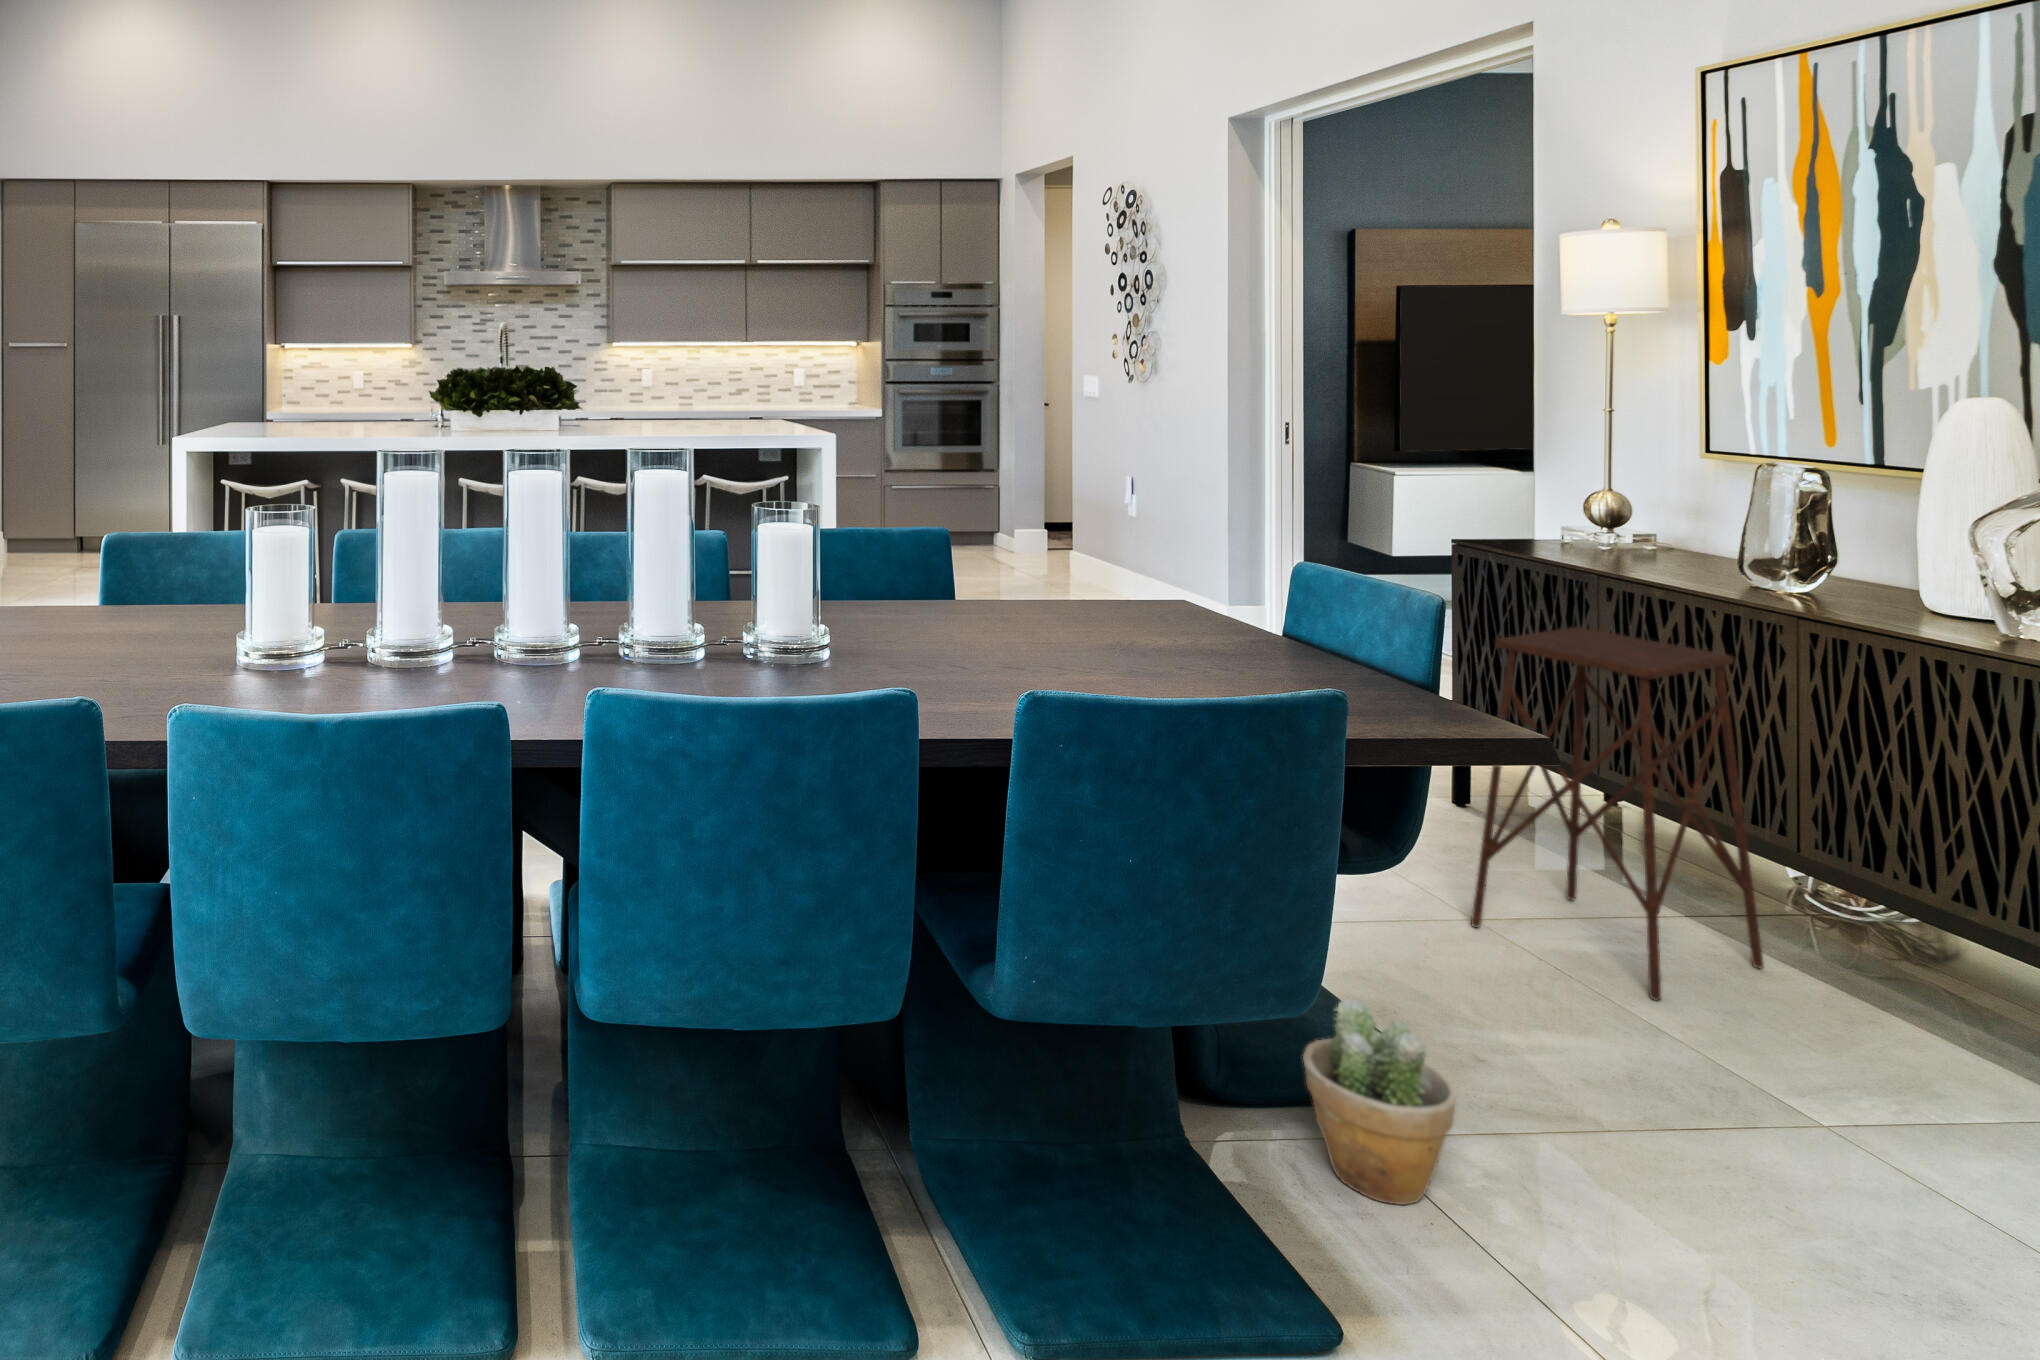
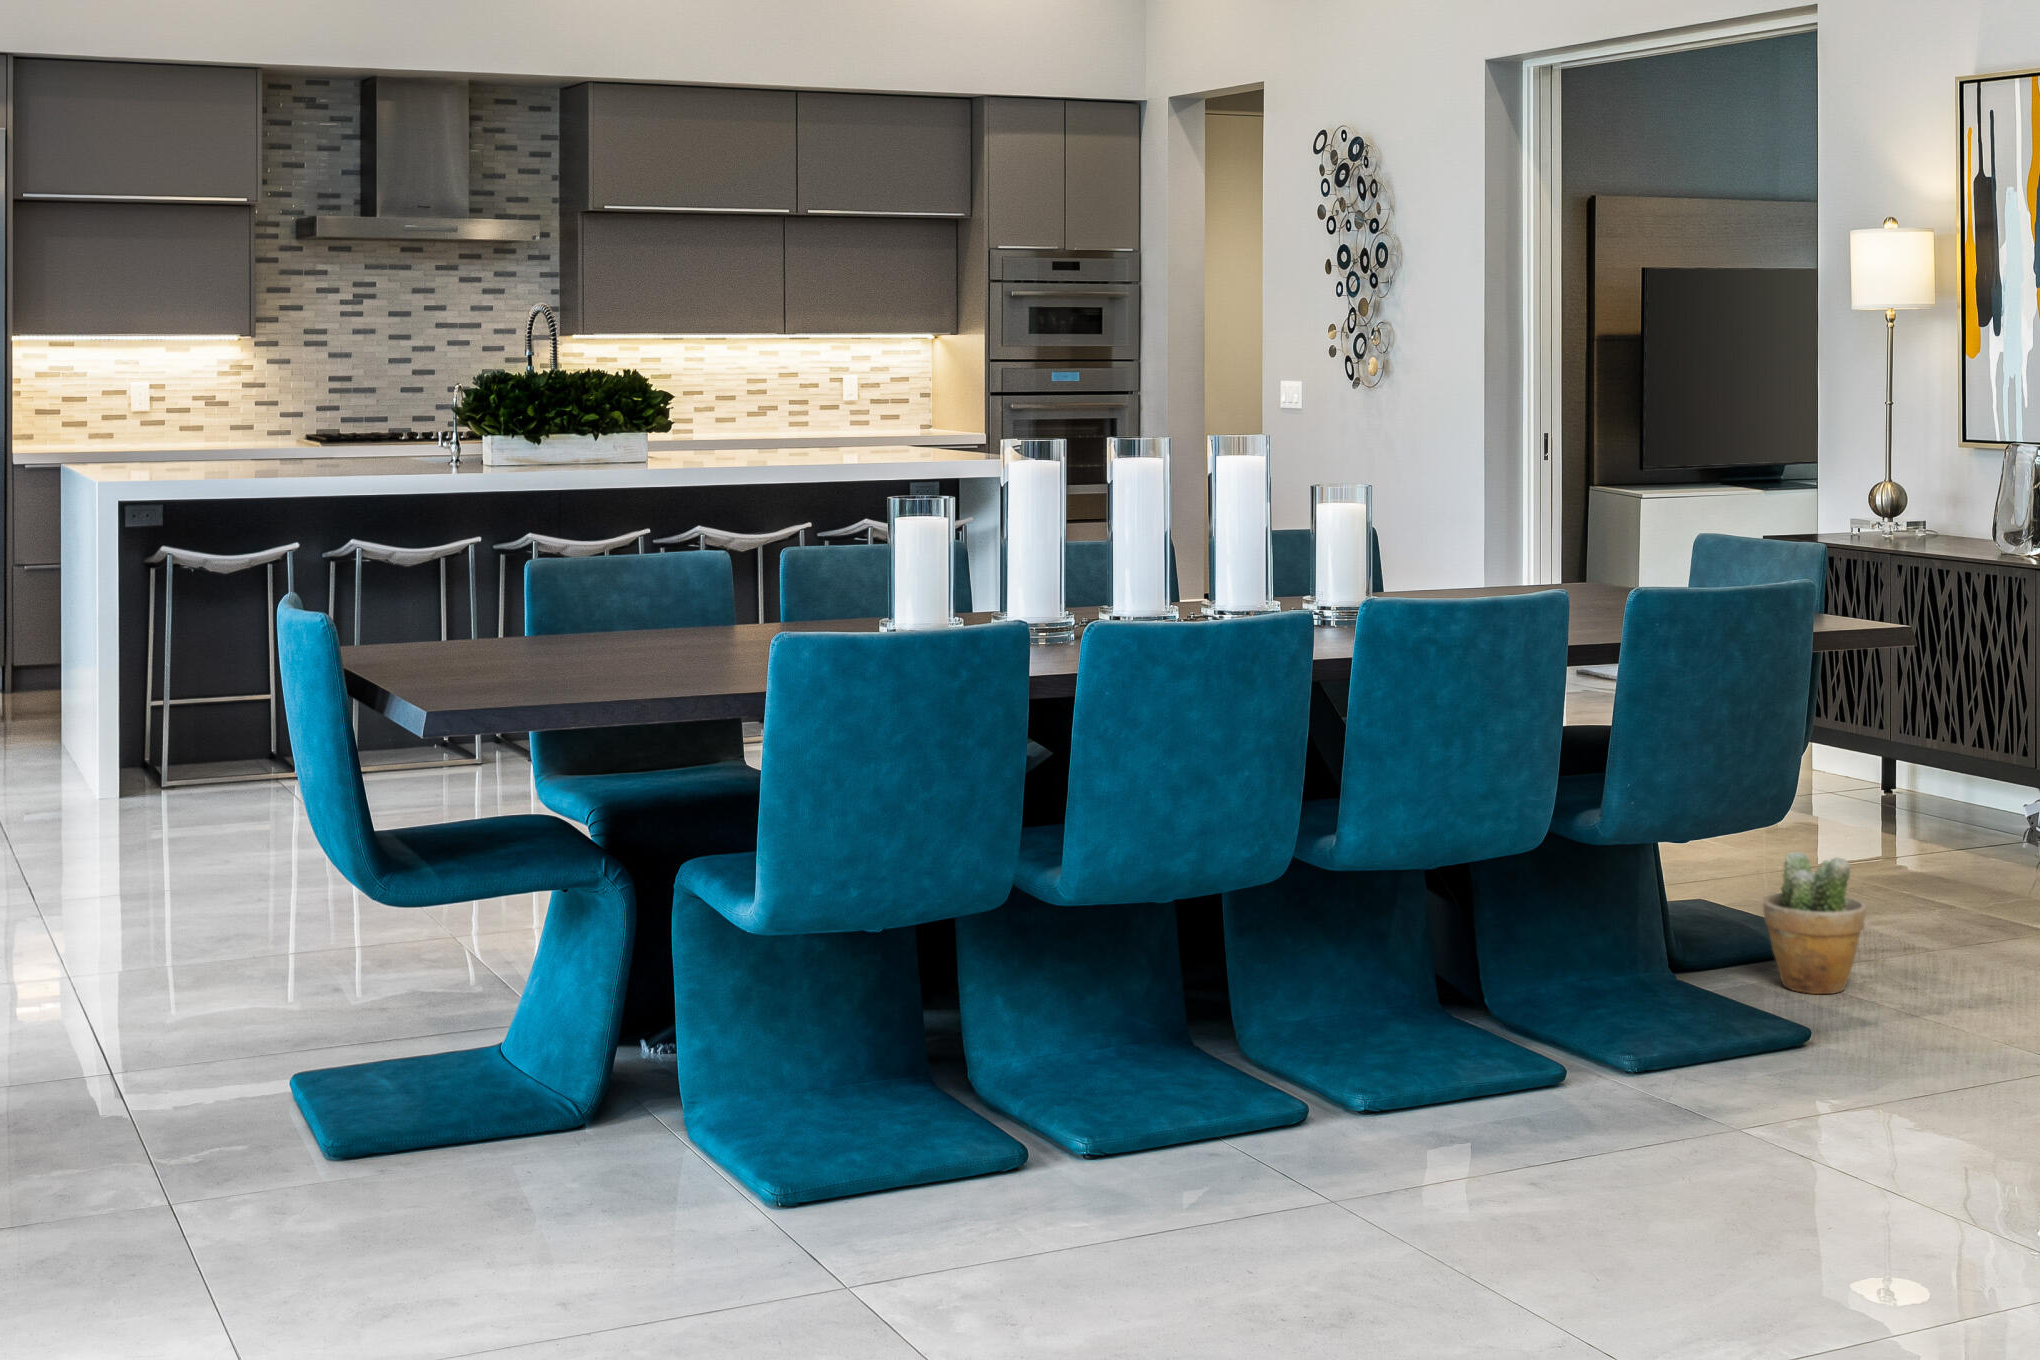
side table: present [1471,627,1764,1001] -> none [1814,595,2017,893]

